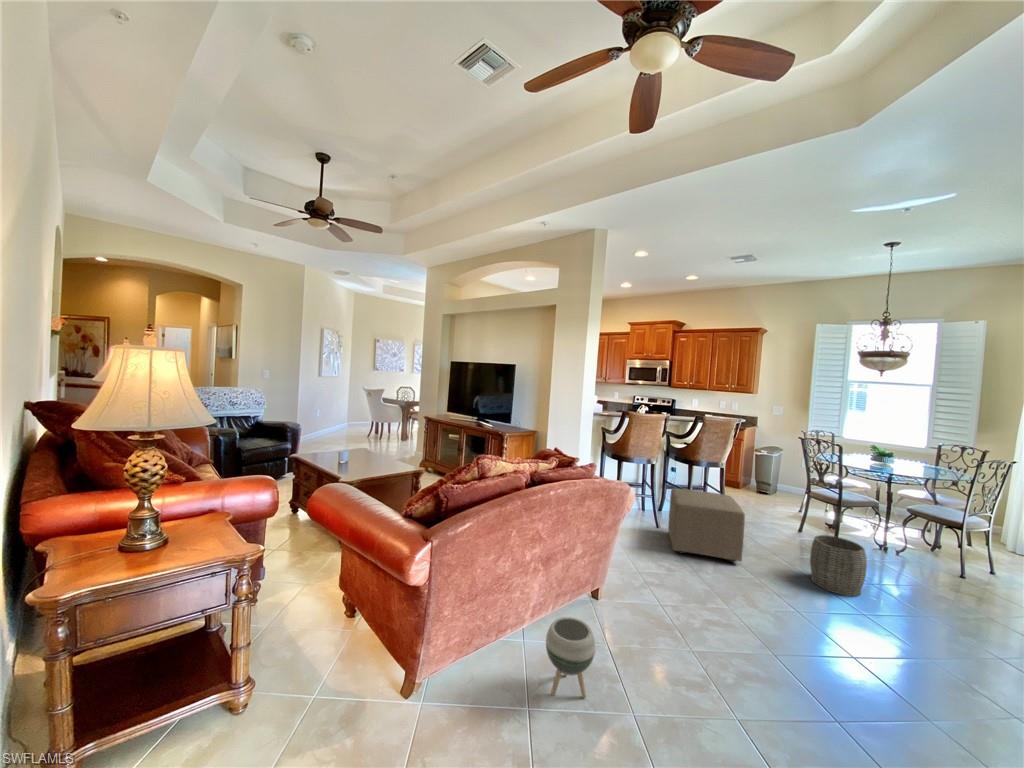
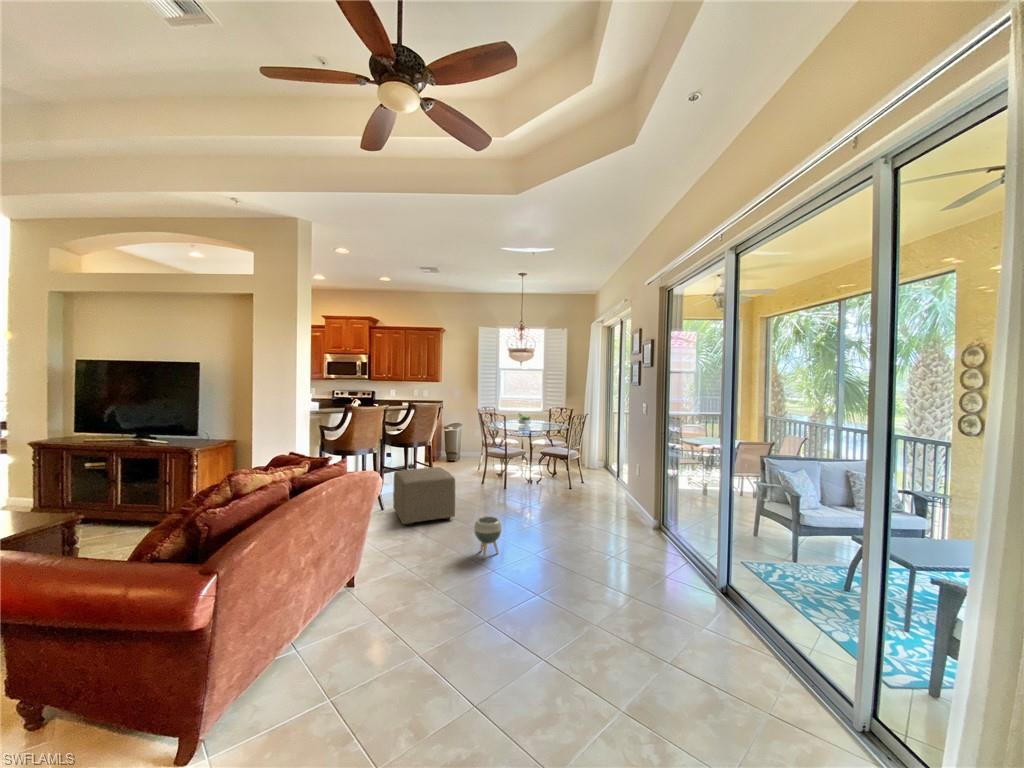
woven basket: present [810,535,867,596] -> none [497,480,528,518]
planter: present [546,617,595,698] -> present [474,516,502,559]

